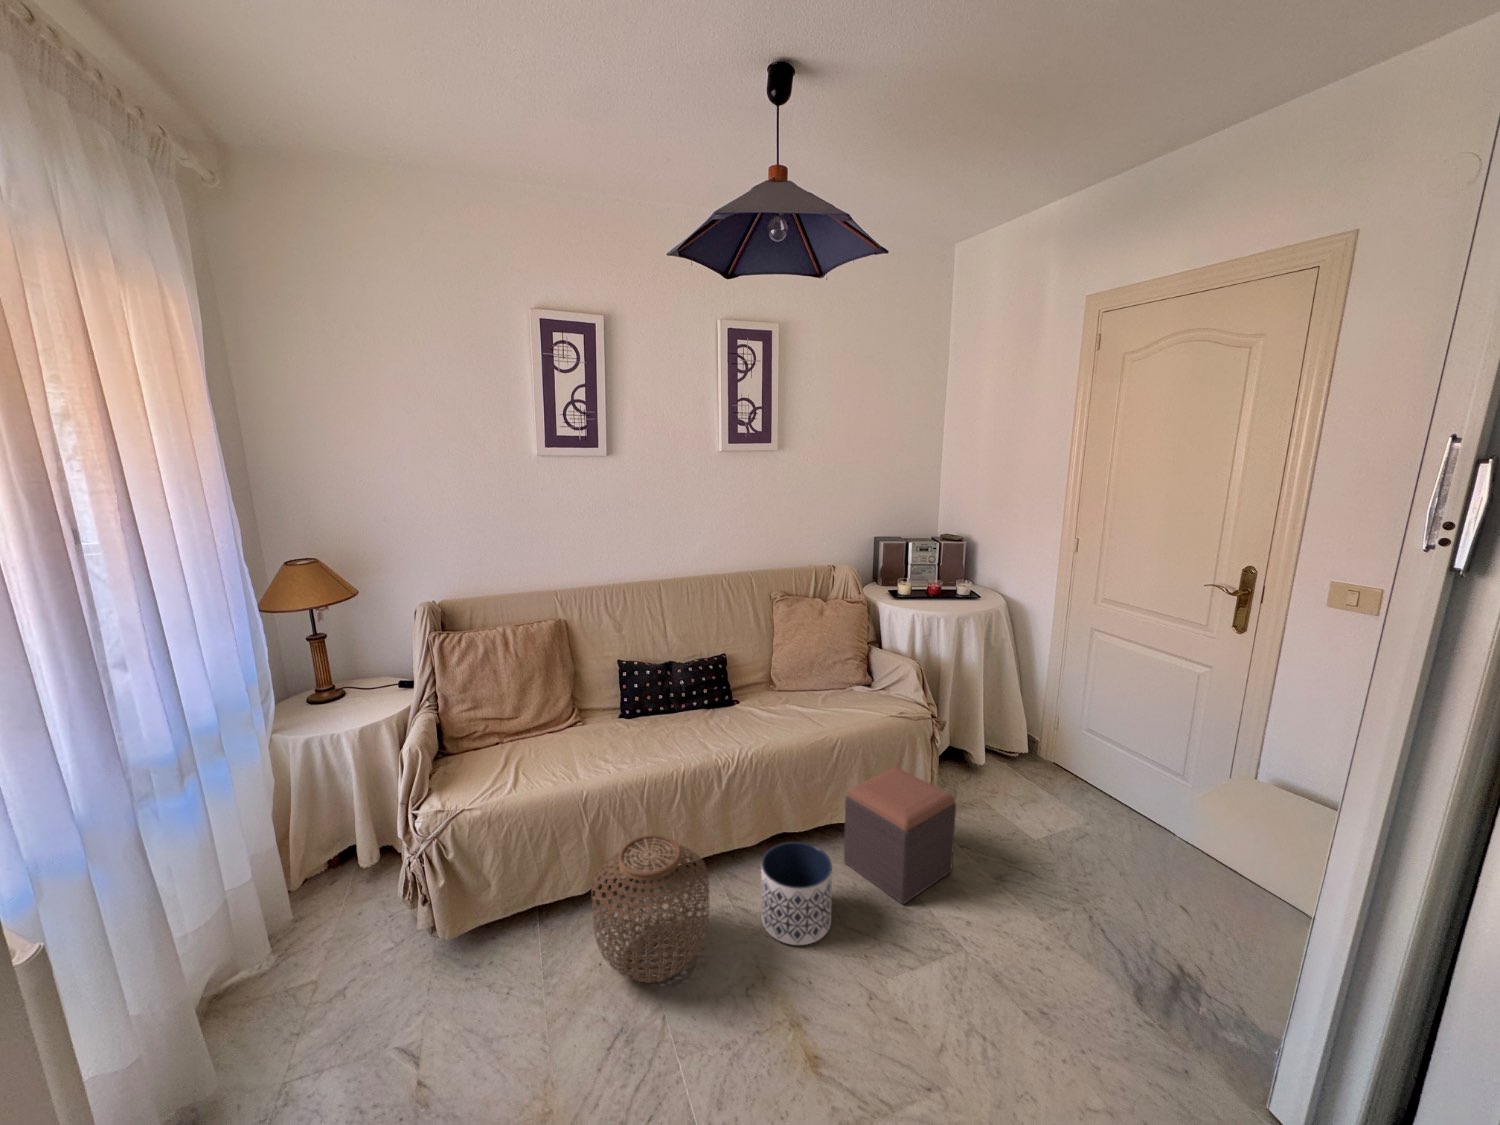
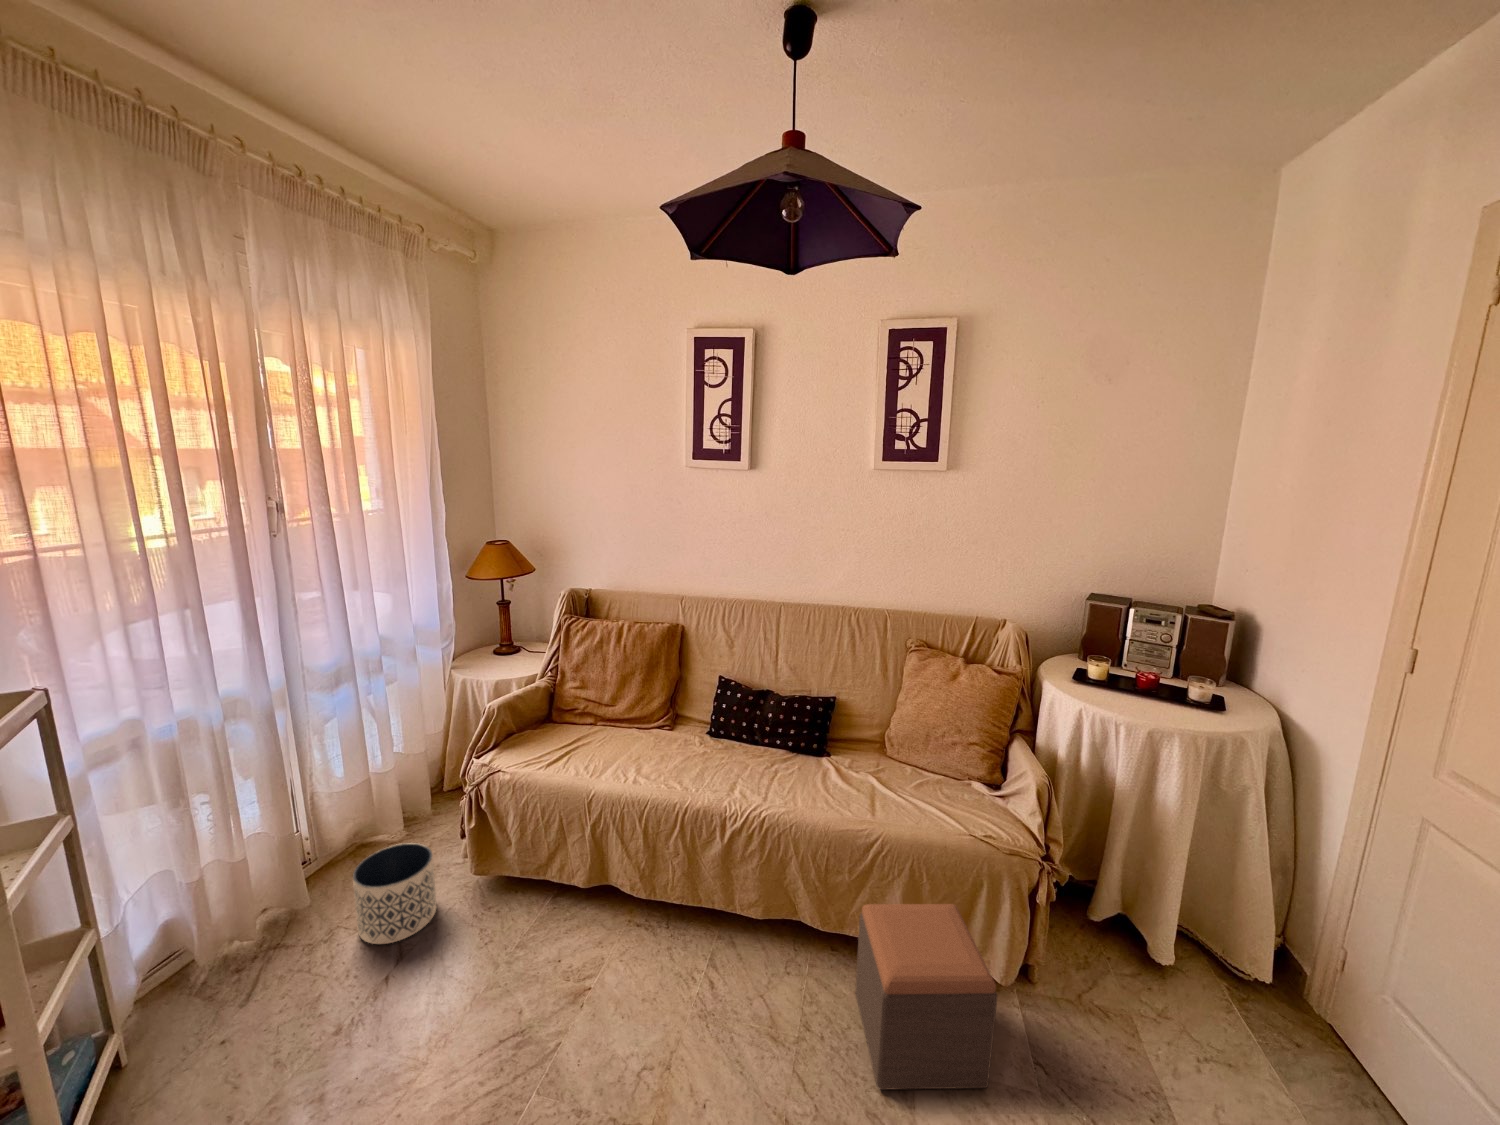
woven basket: present [592,834,709,983] -> none [531,855,653,1010]
planter: present [761,842,832,945] -> present [353,843,437,944]

